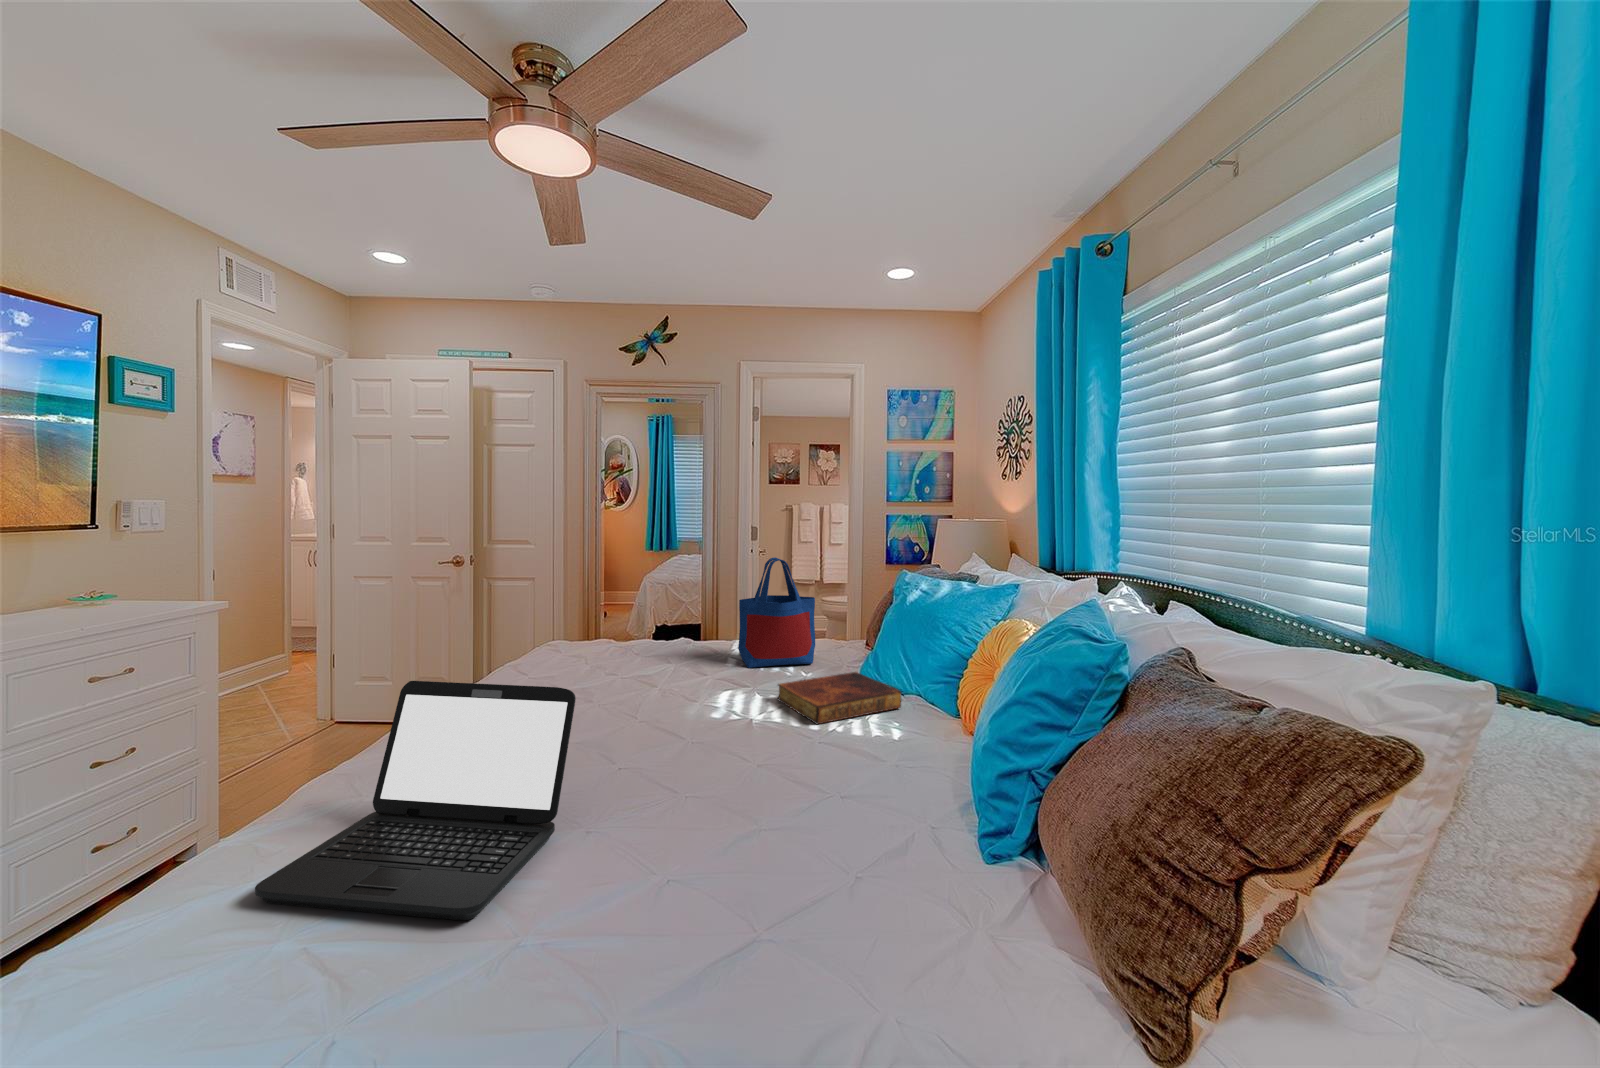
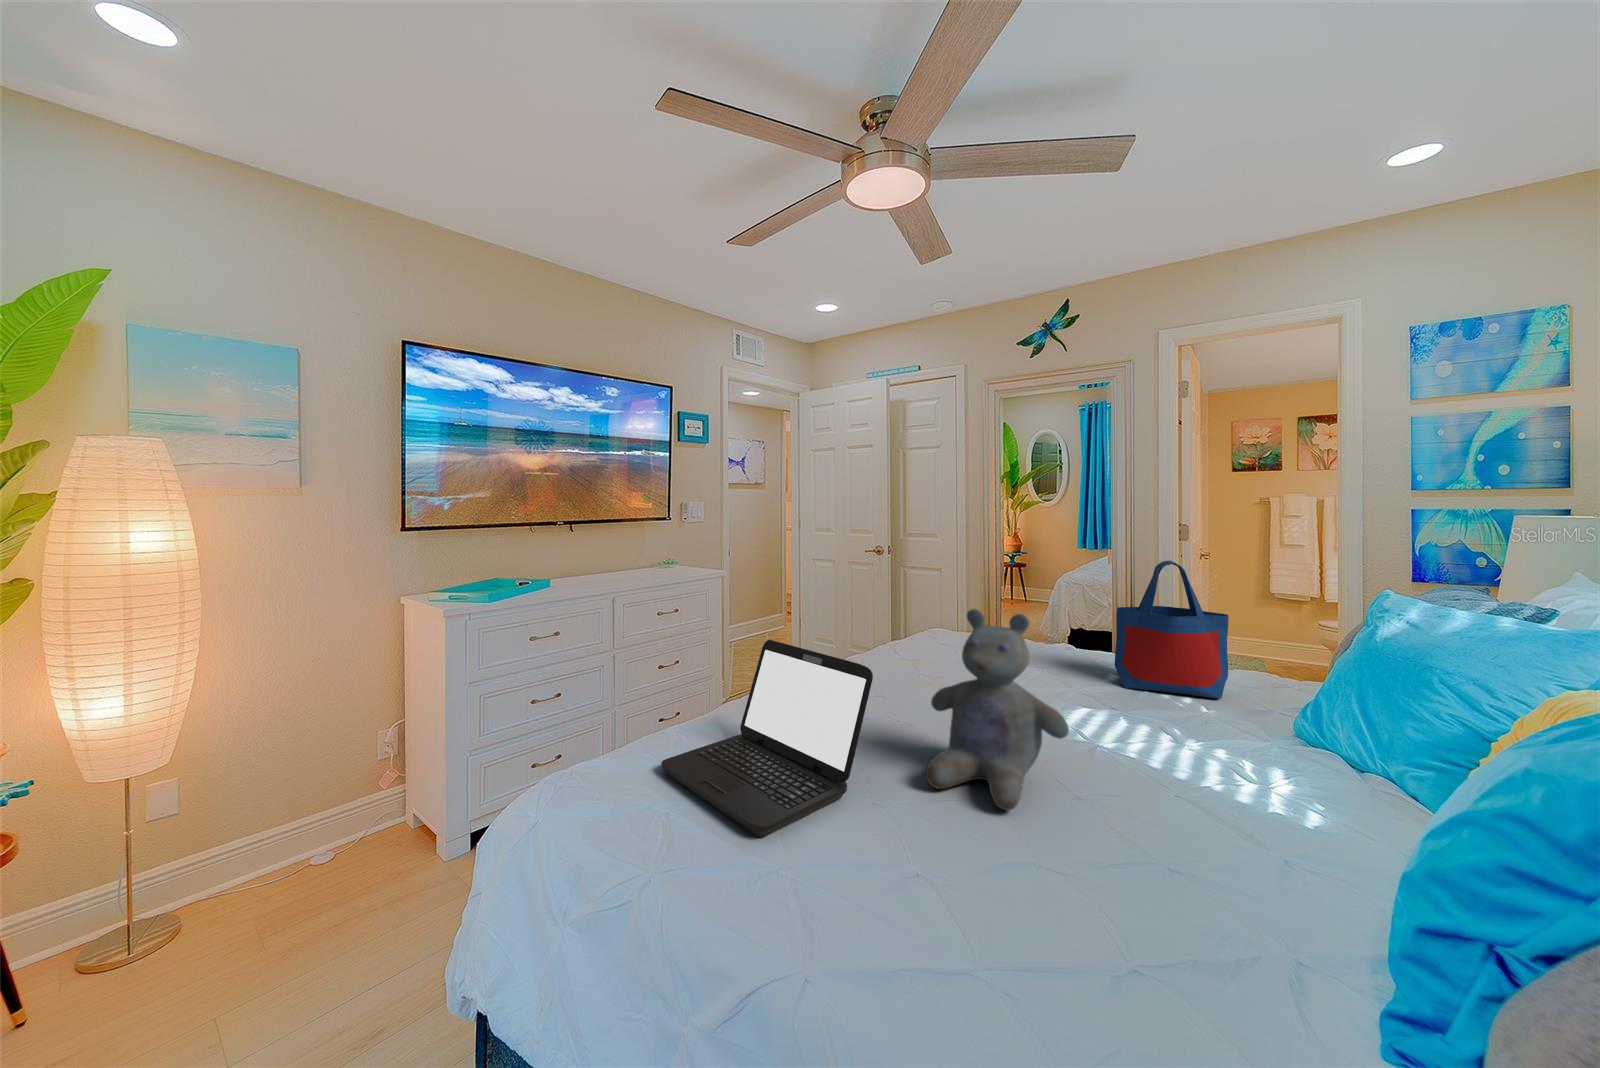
stuffed bear: none [619,613,750,797] -> present [926,609,1069,810]
book: present [777,672,901,725] -> none [1144,712,1349,788]

